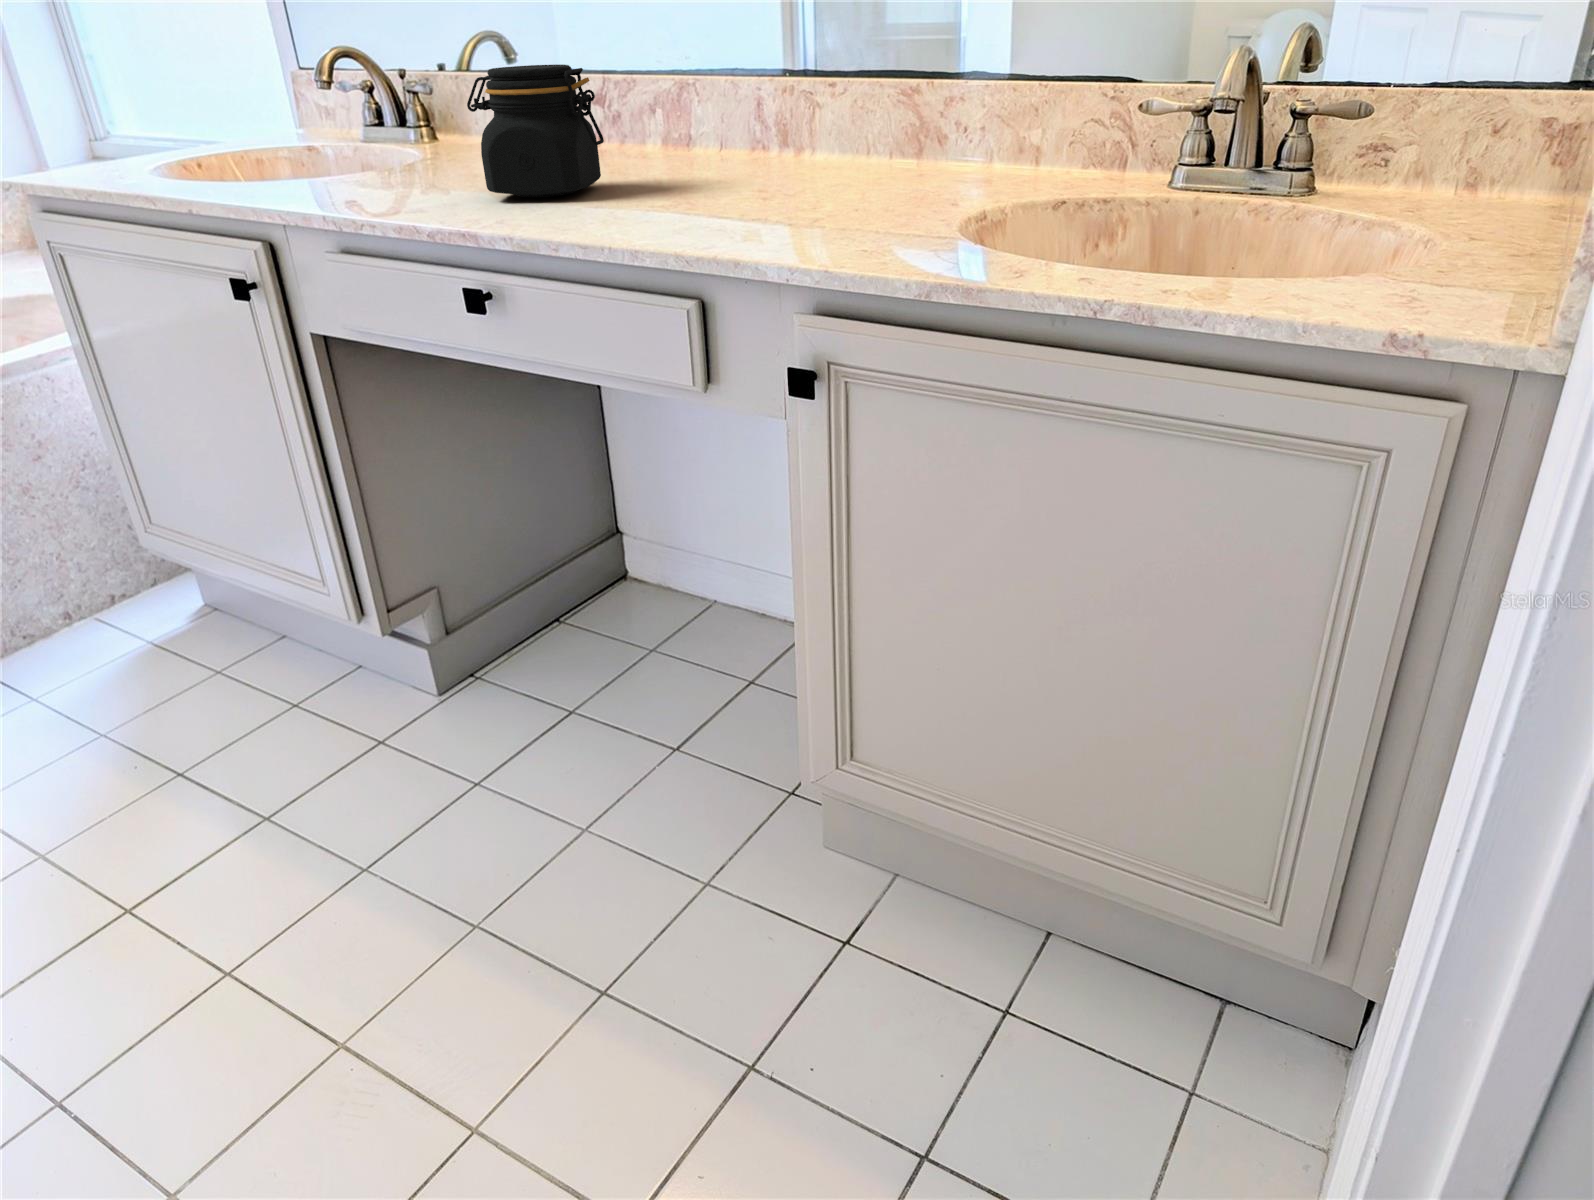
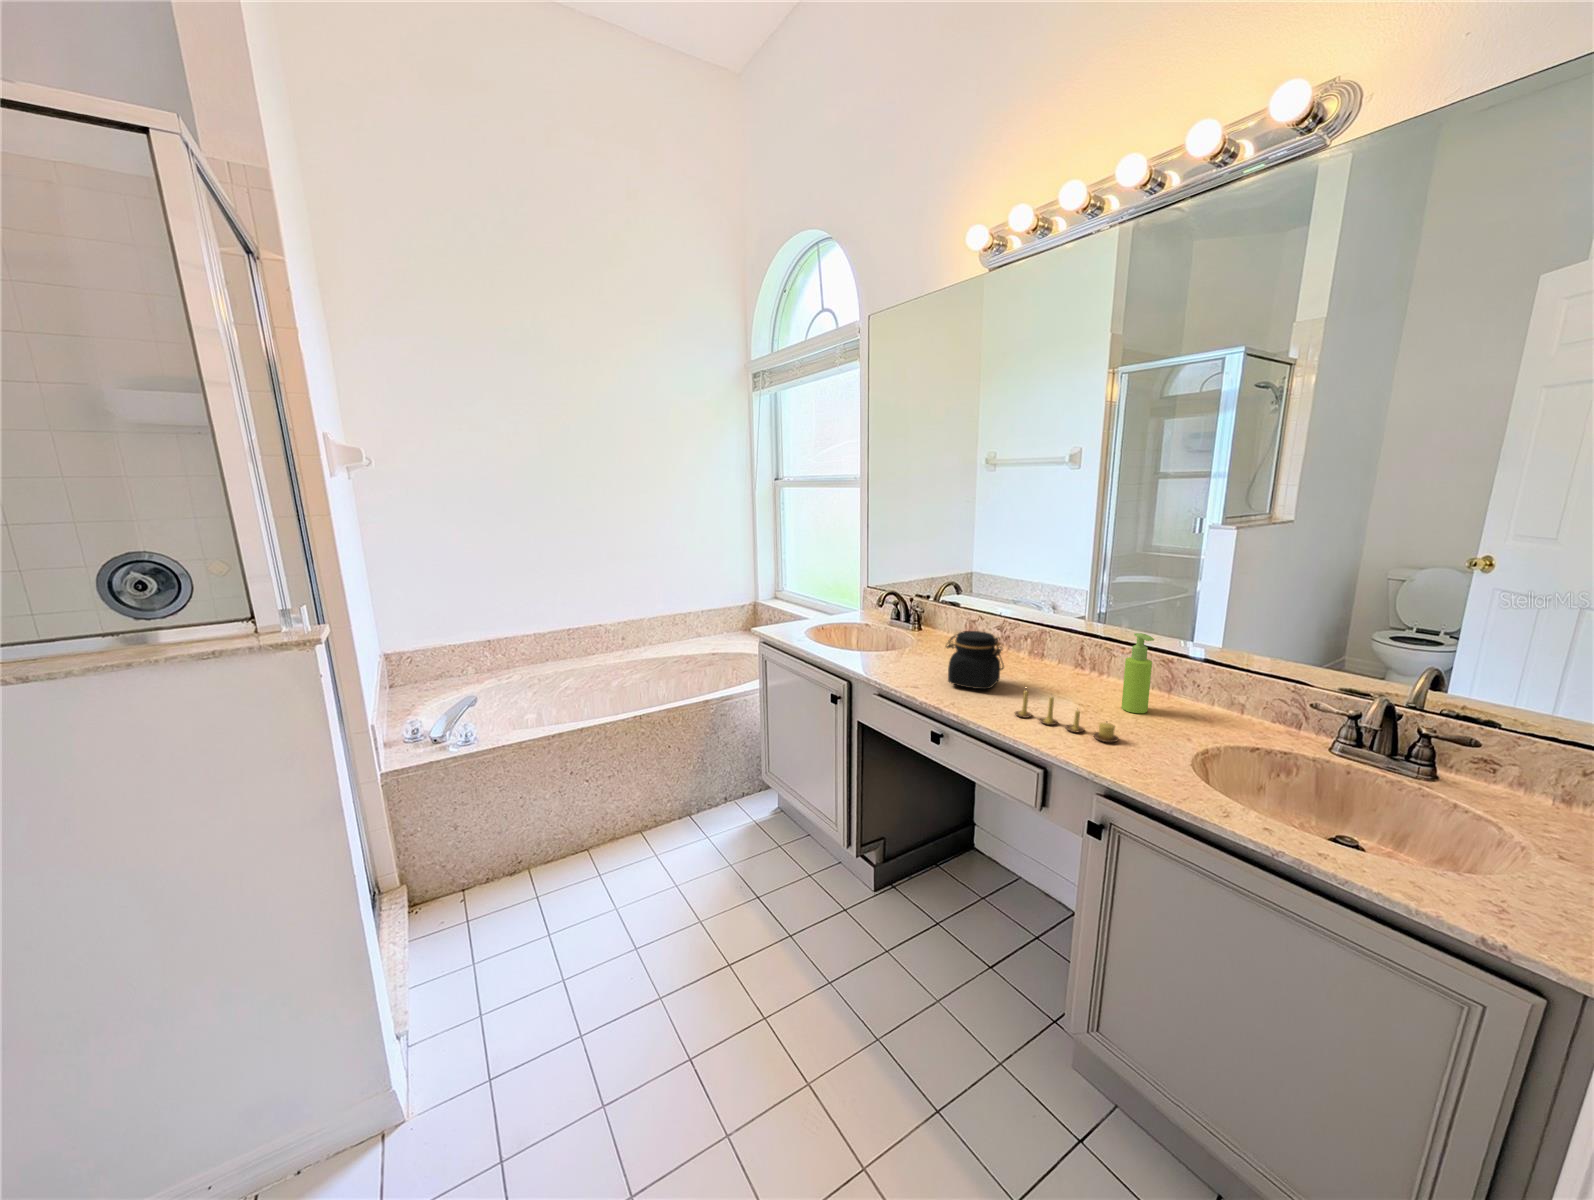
soap dispenser: none [834,8,882,189] -> present [1122,633,1154,713]
candle: none [629,148,832,225] -> present [1015,690,1119,742]

